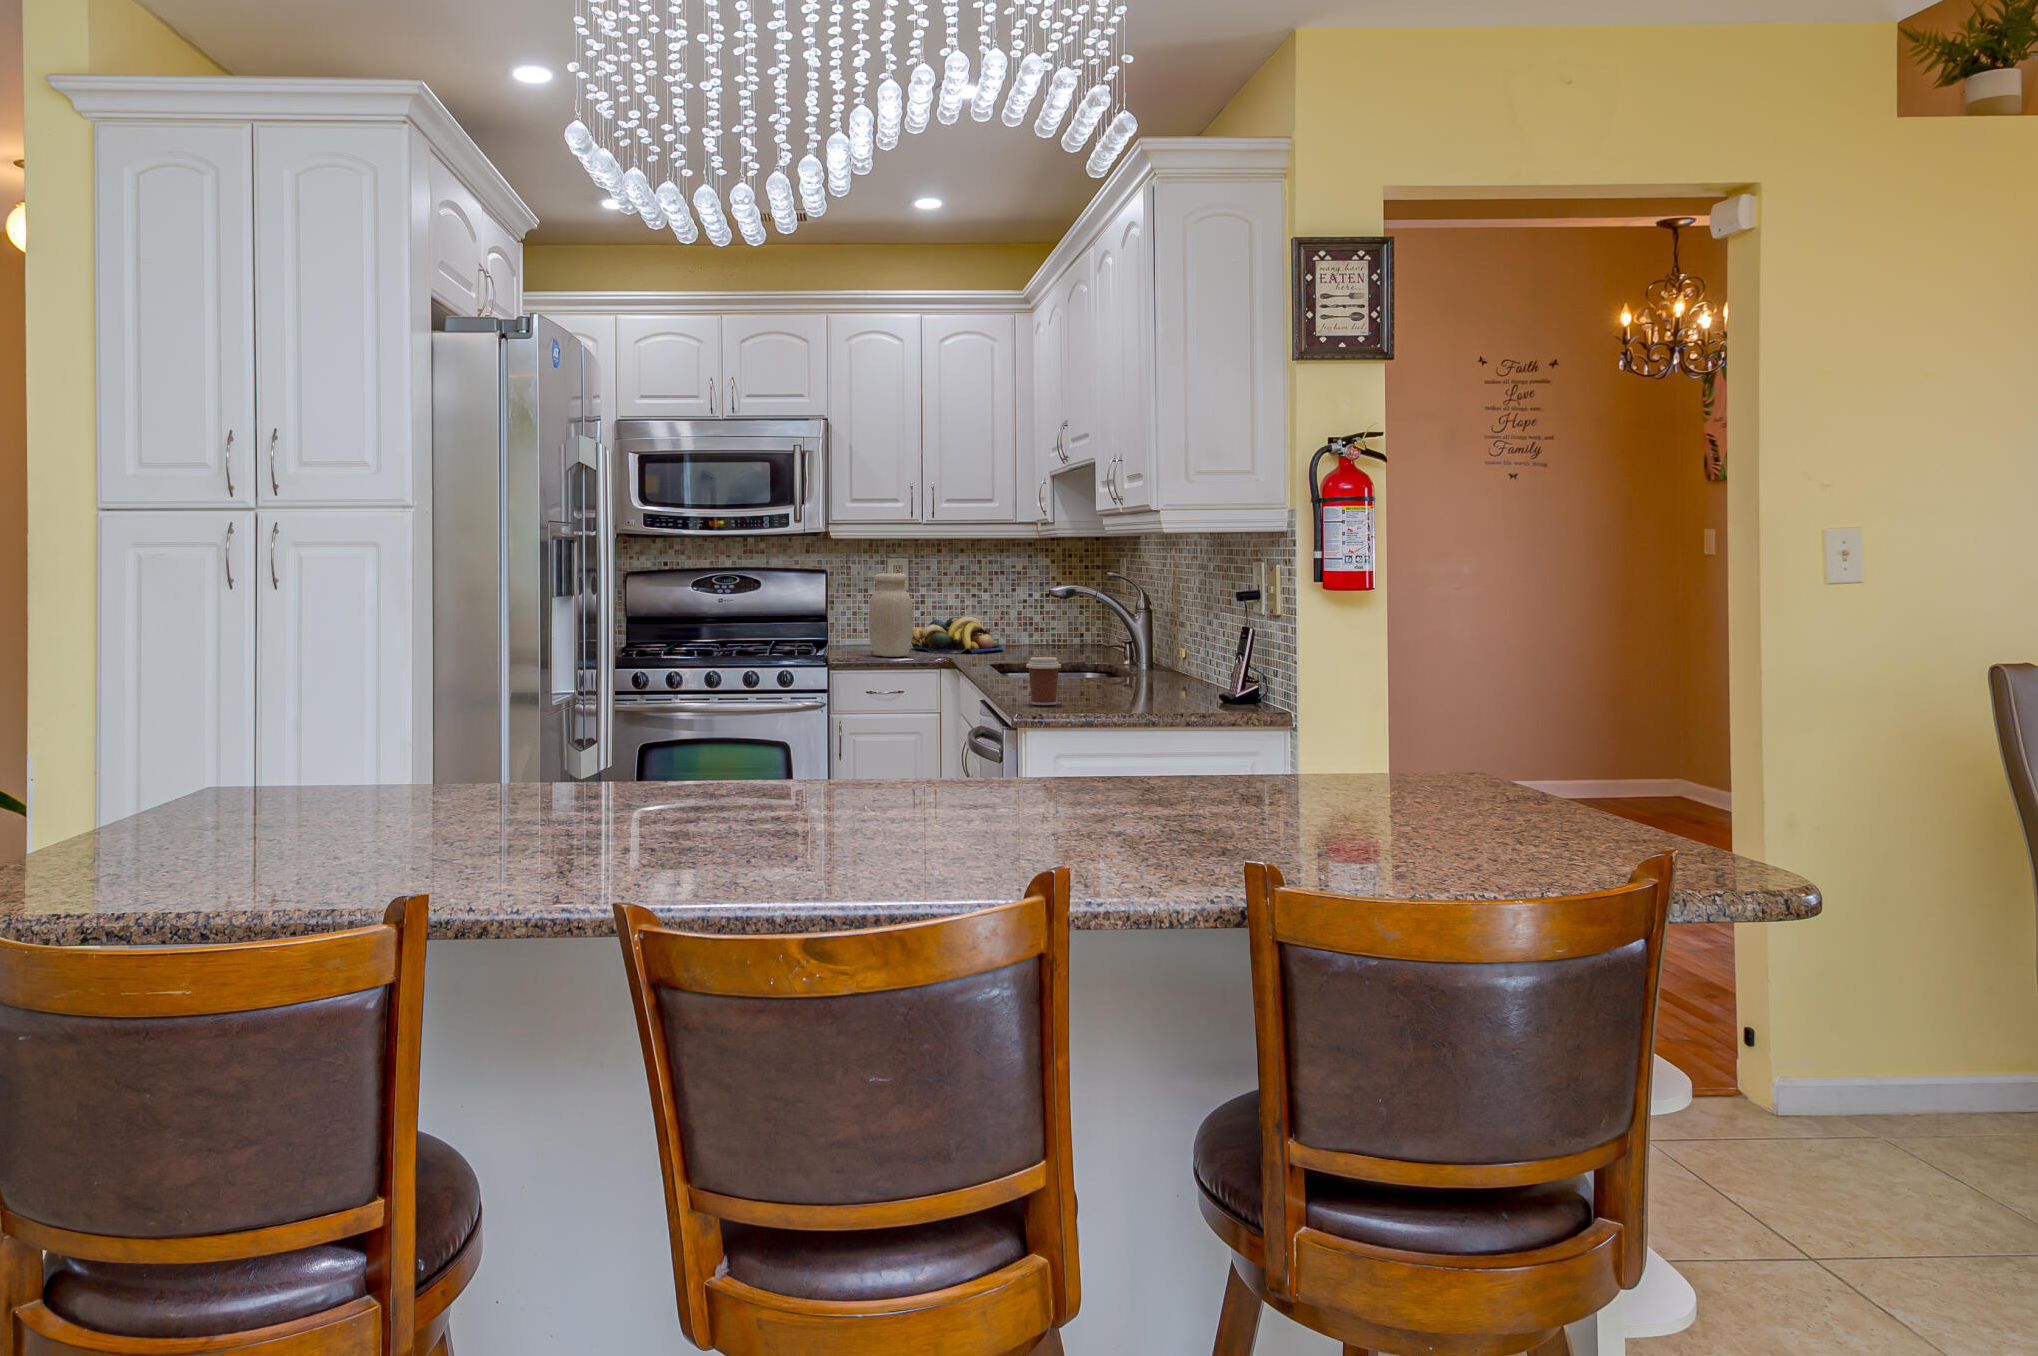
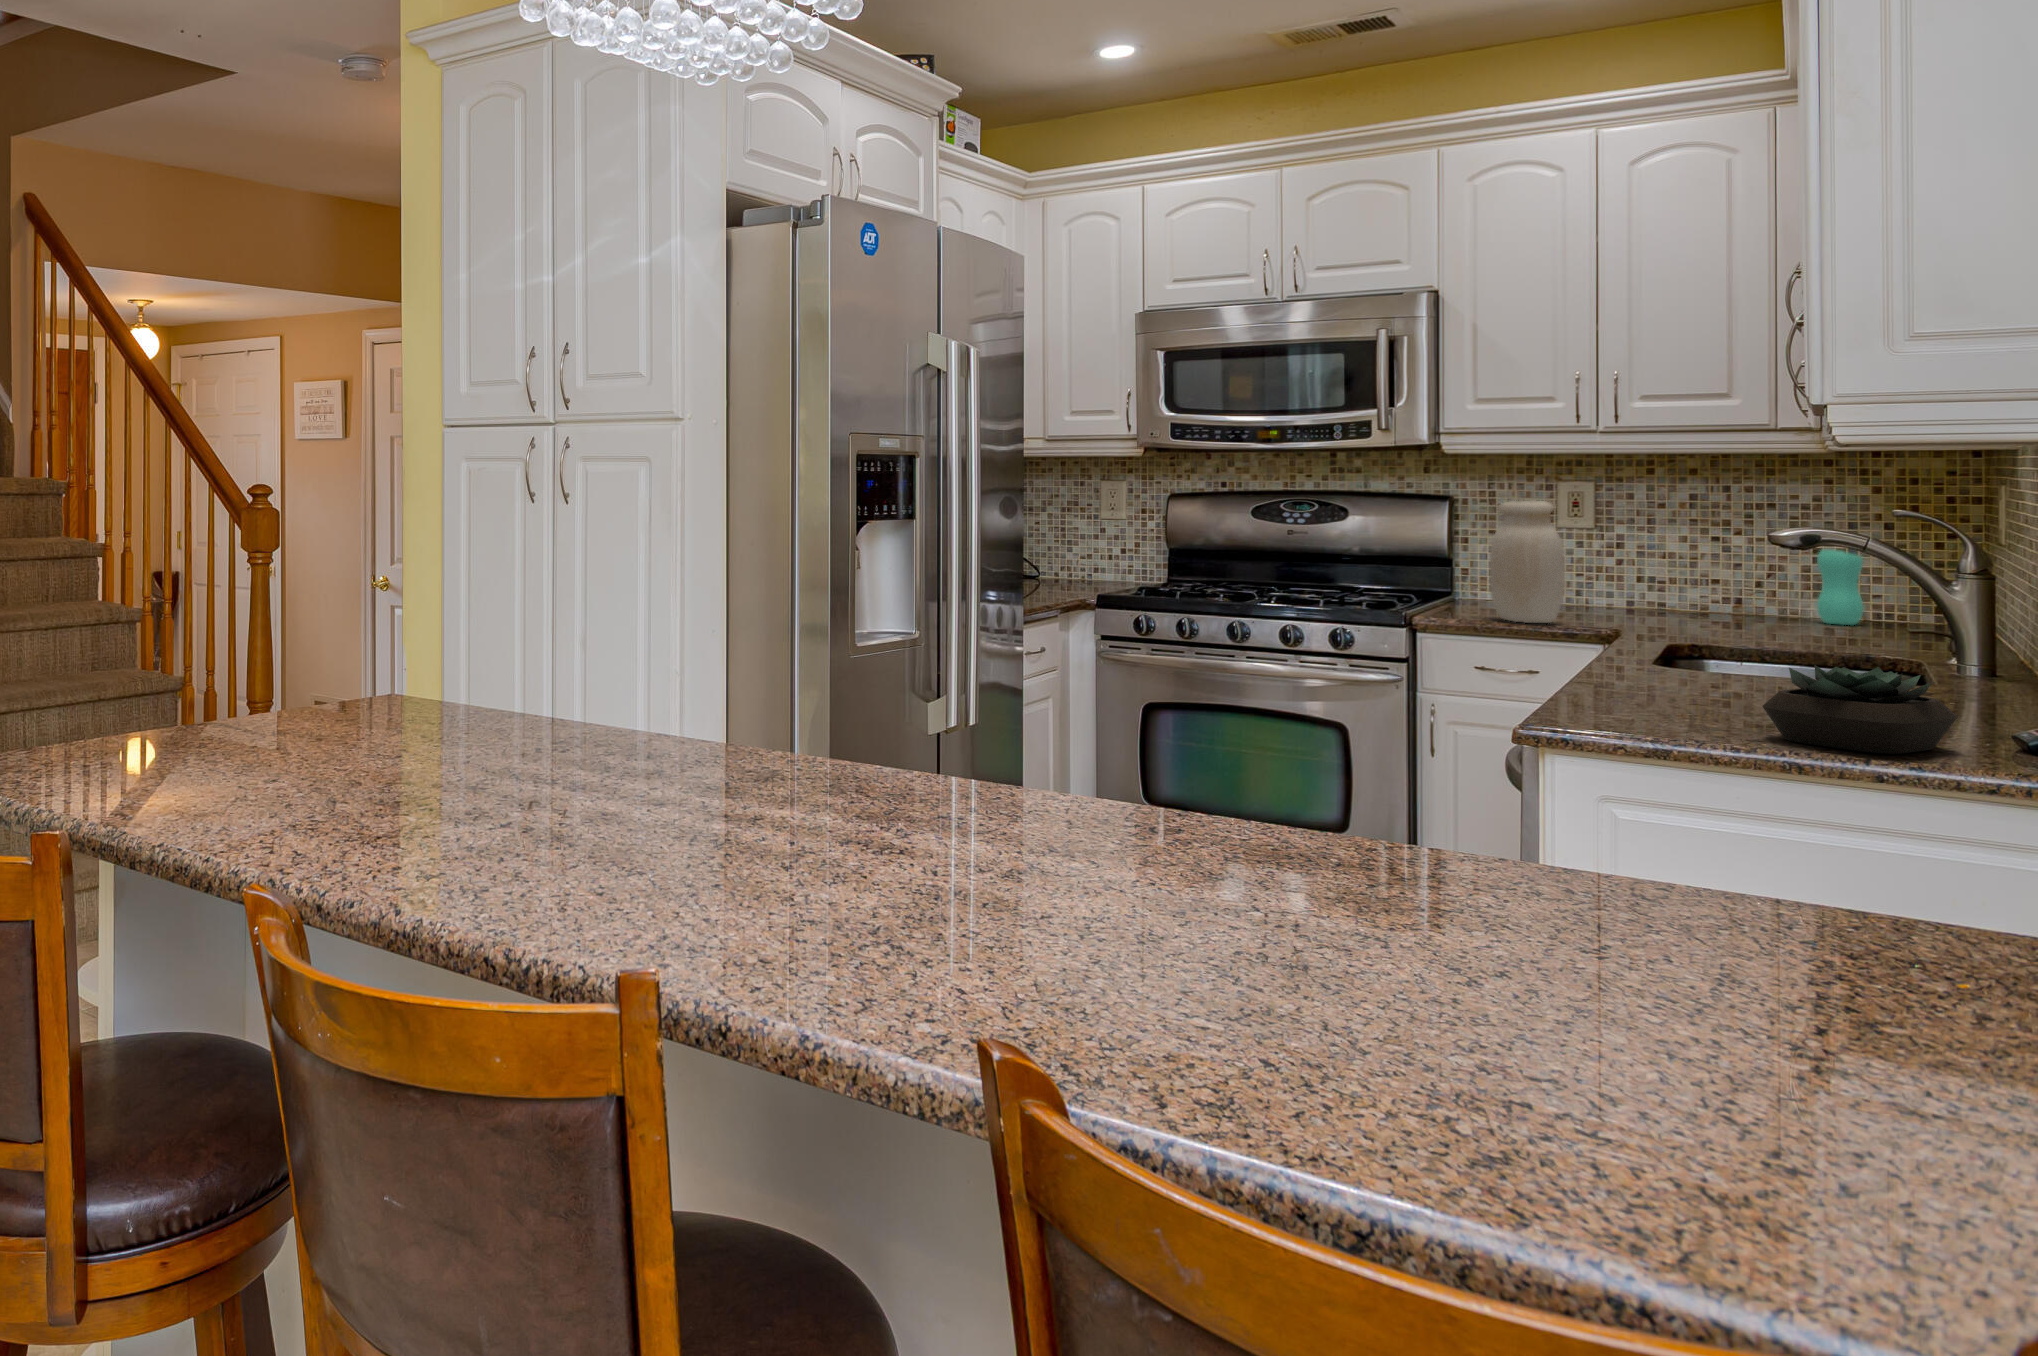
bottle: none [1026,589,1048,648] -> present [1817,550,1863,625]
fruit bowl: present [911,617,1004,653] -> none [1586,569,1761,625]
coffee cup: present [1026,657,1061,705] -> none [1625,642,1698,725]
succulent plant: none [1094,663,1172,709] -> present [1762,665,1958,754]

